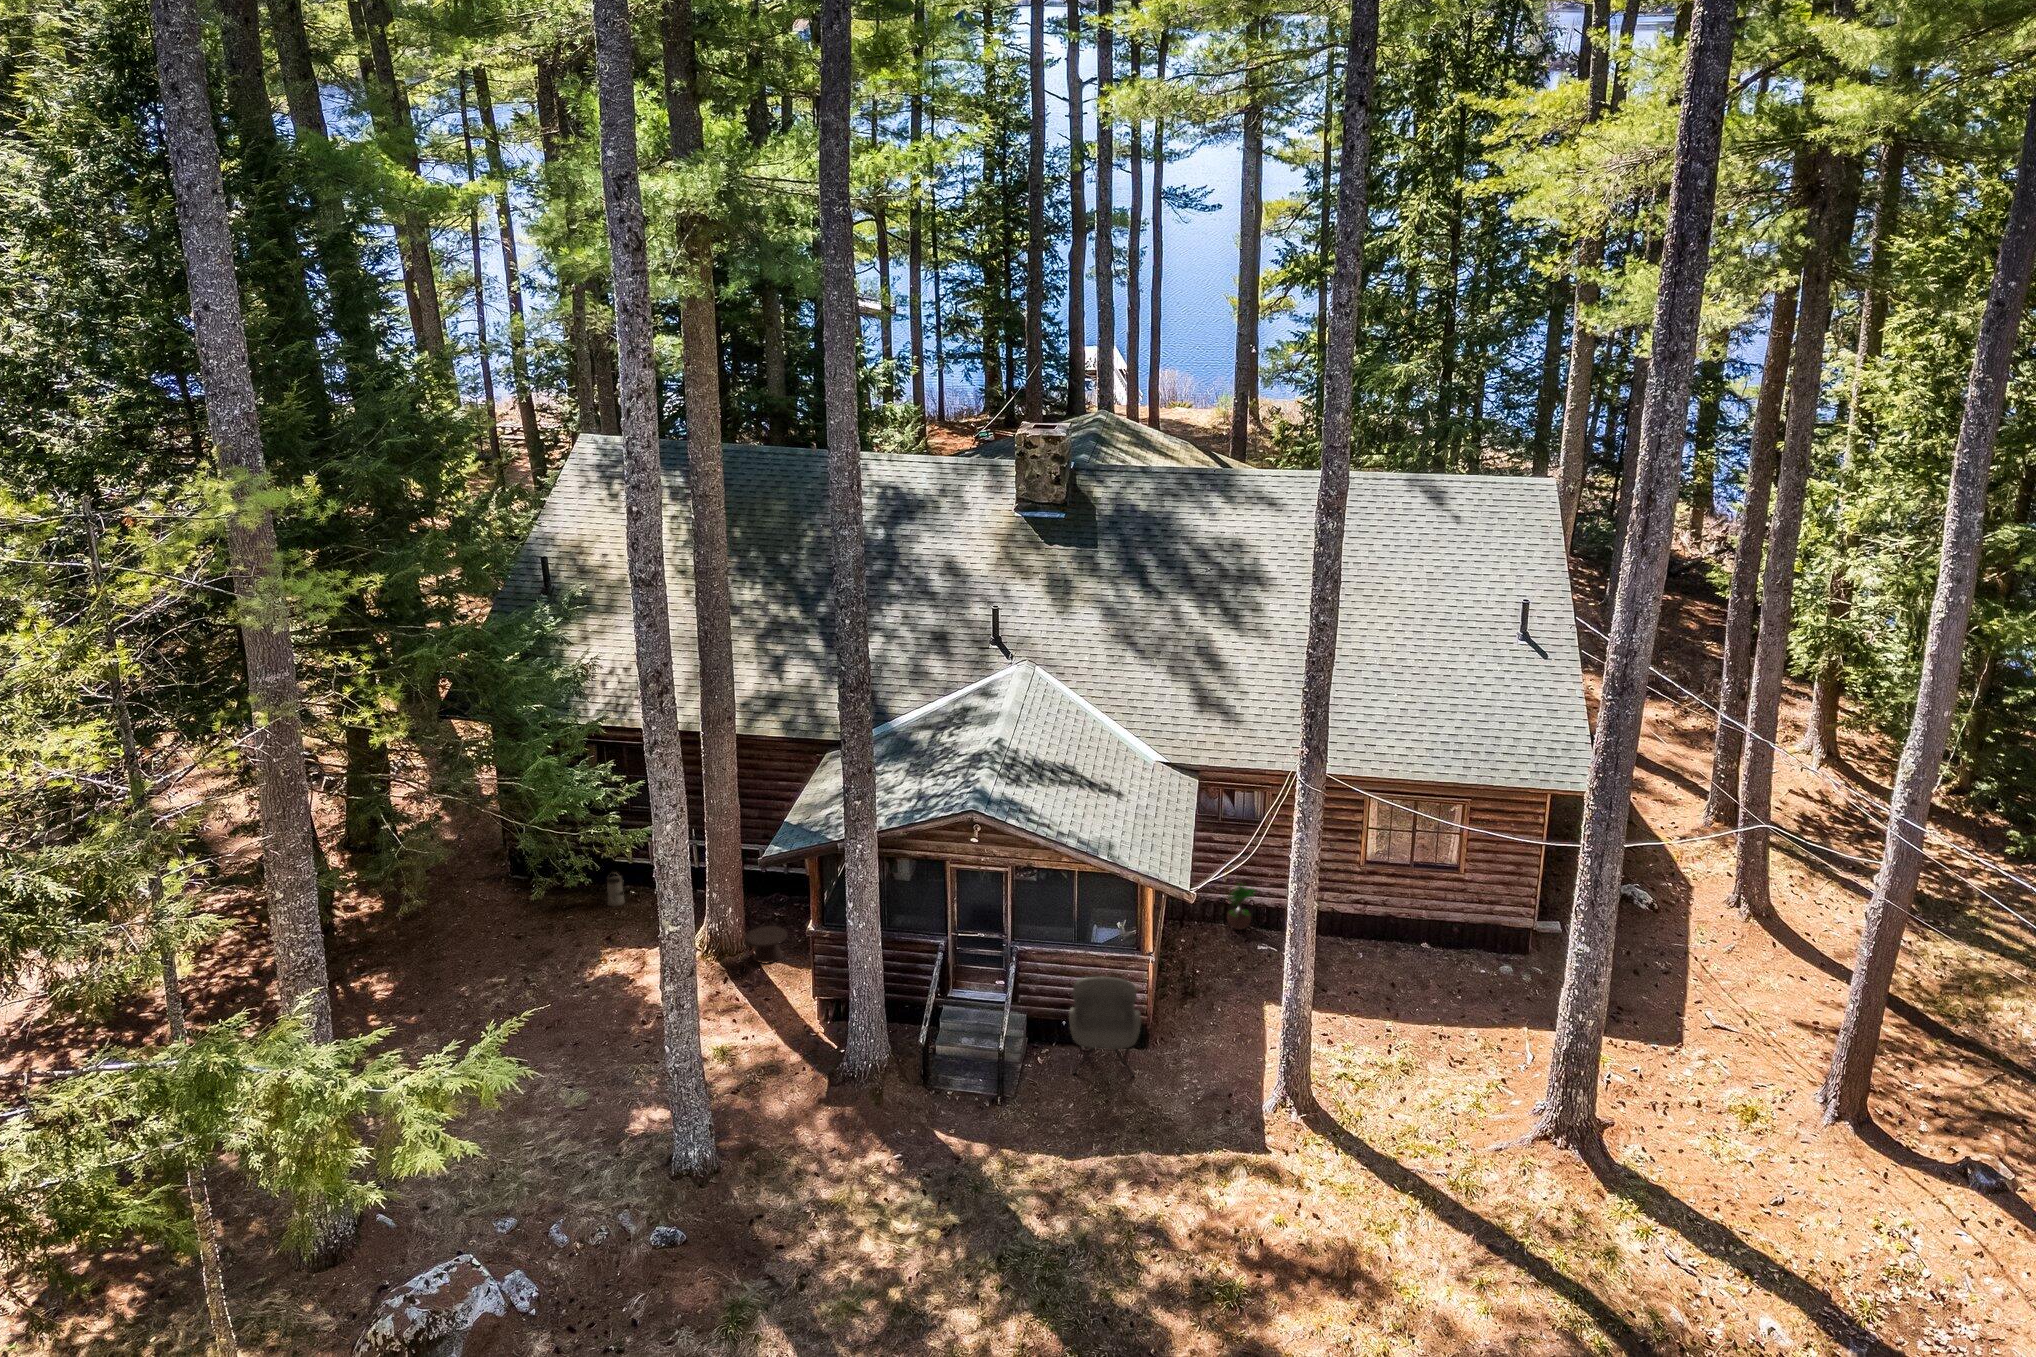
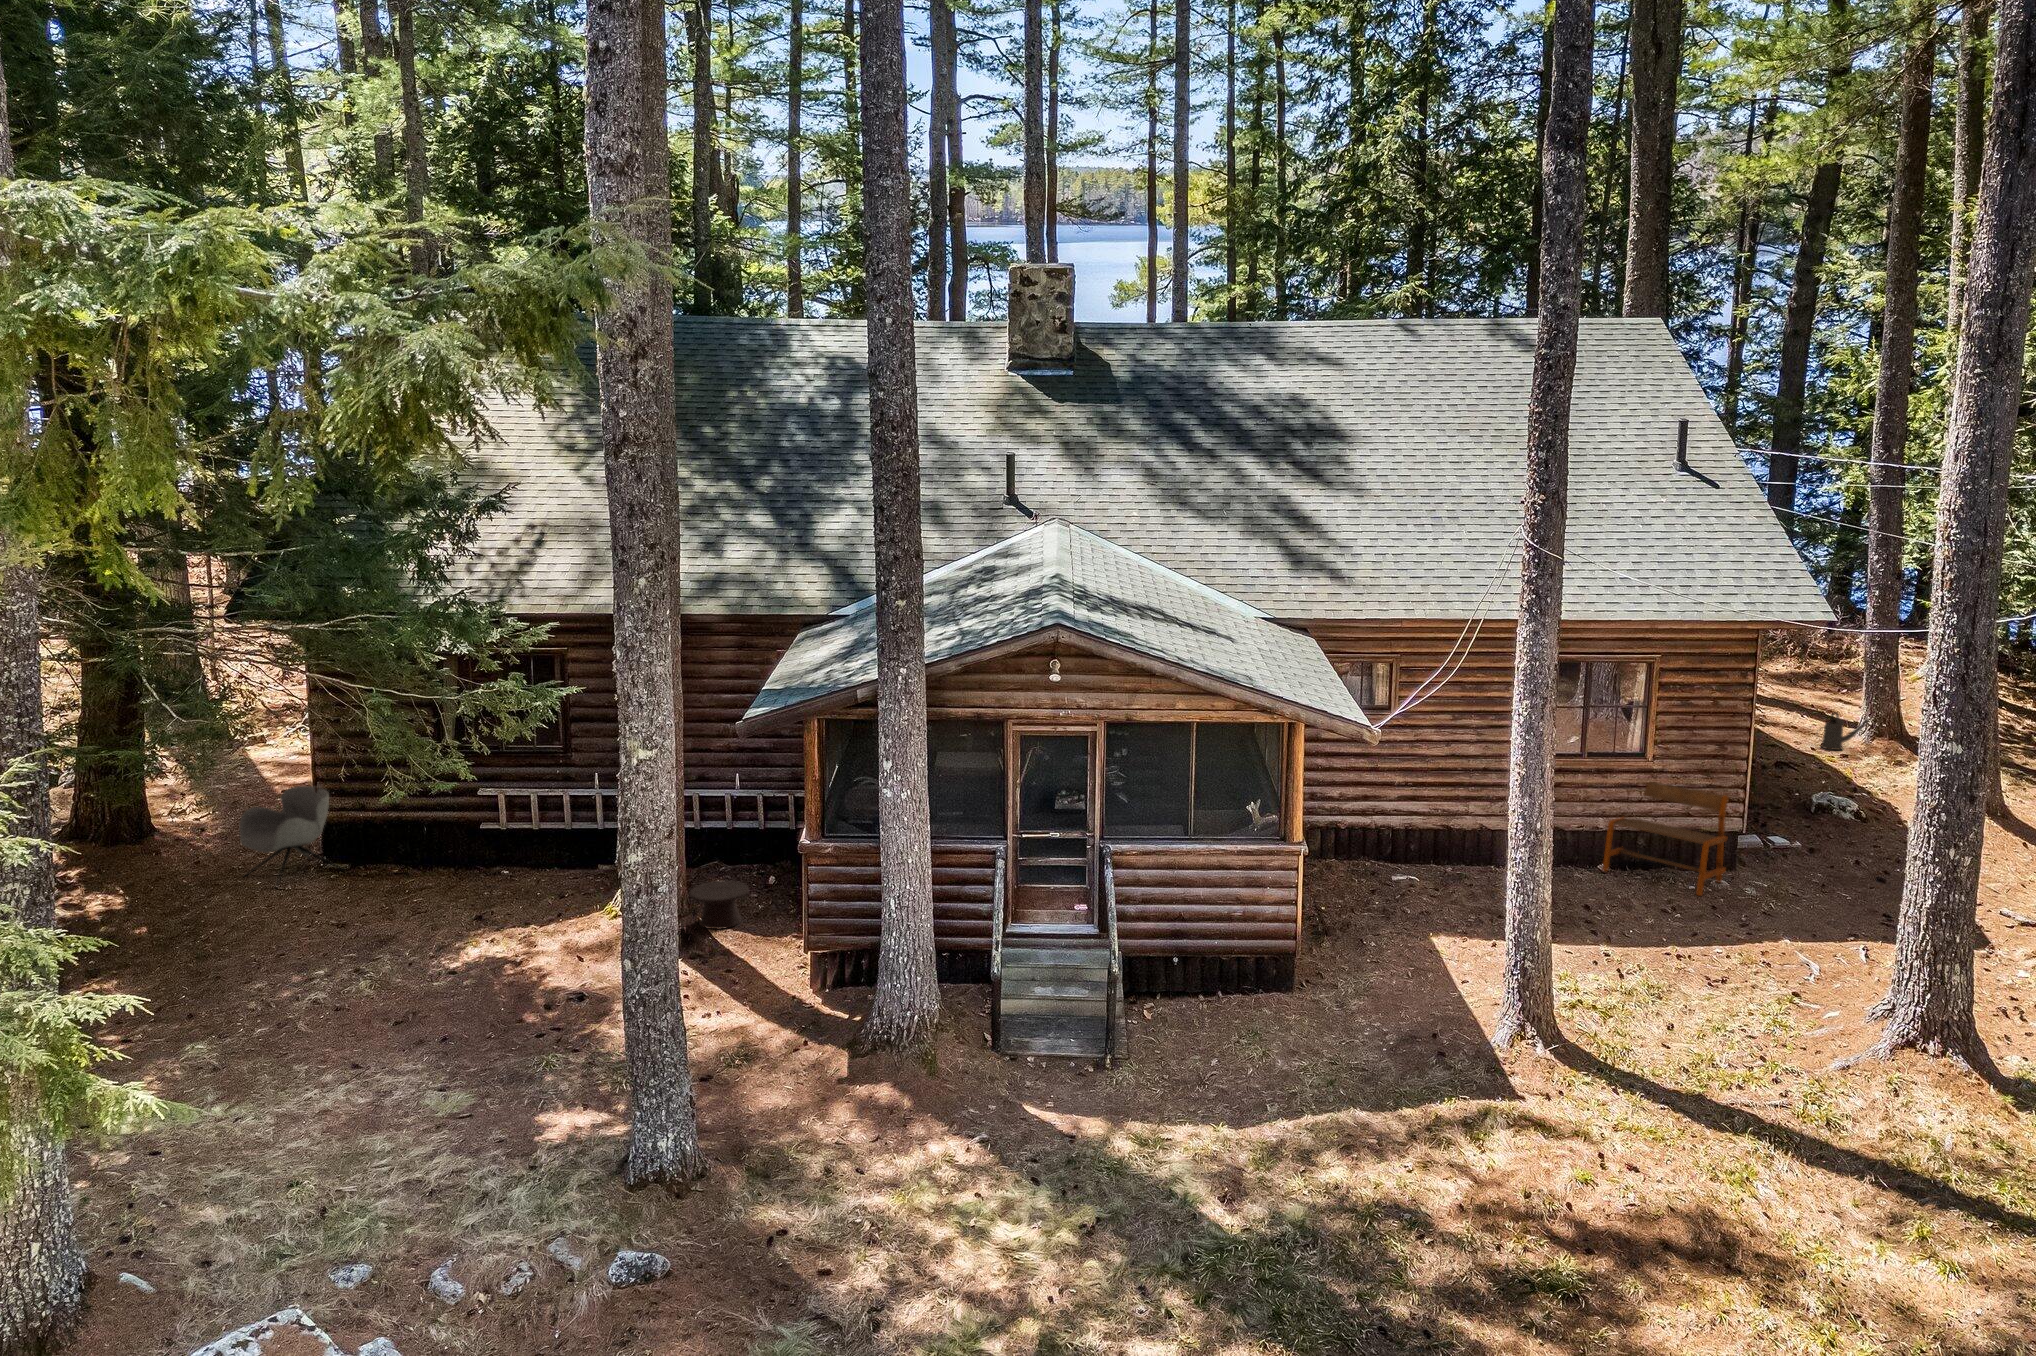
watering can: present [607,876,625,906] -> present [1821,712,1868,750]
bench: none [1427,877,1521,976] -> present [1603,782,1729,896]
potted tree: present [1227,884,1253,929] -> none [1335,795,1380,866]
armchair: present [1069,977,1141,1076] -> present [239,786,343,888]

